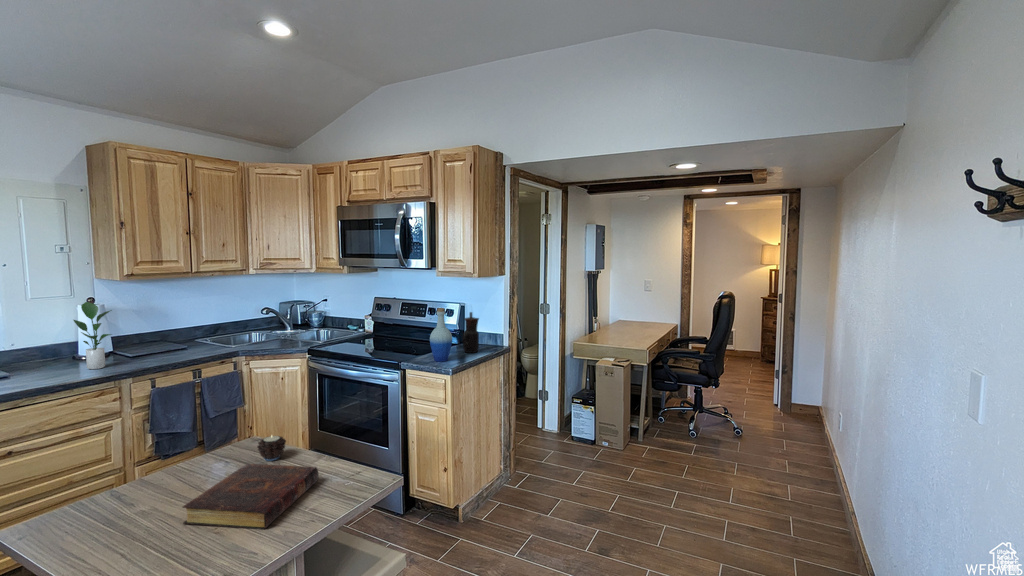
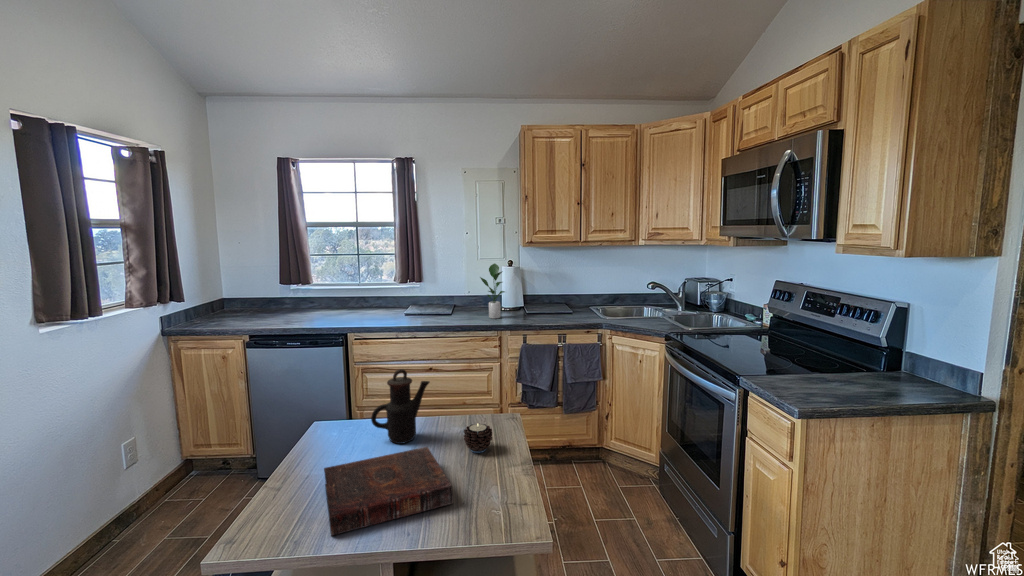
bottle: present [430,308,452,362] -> none [786,304,830,394]
teapot: present [463,312,479,353] -> present [371,369,430,444]

